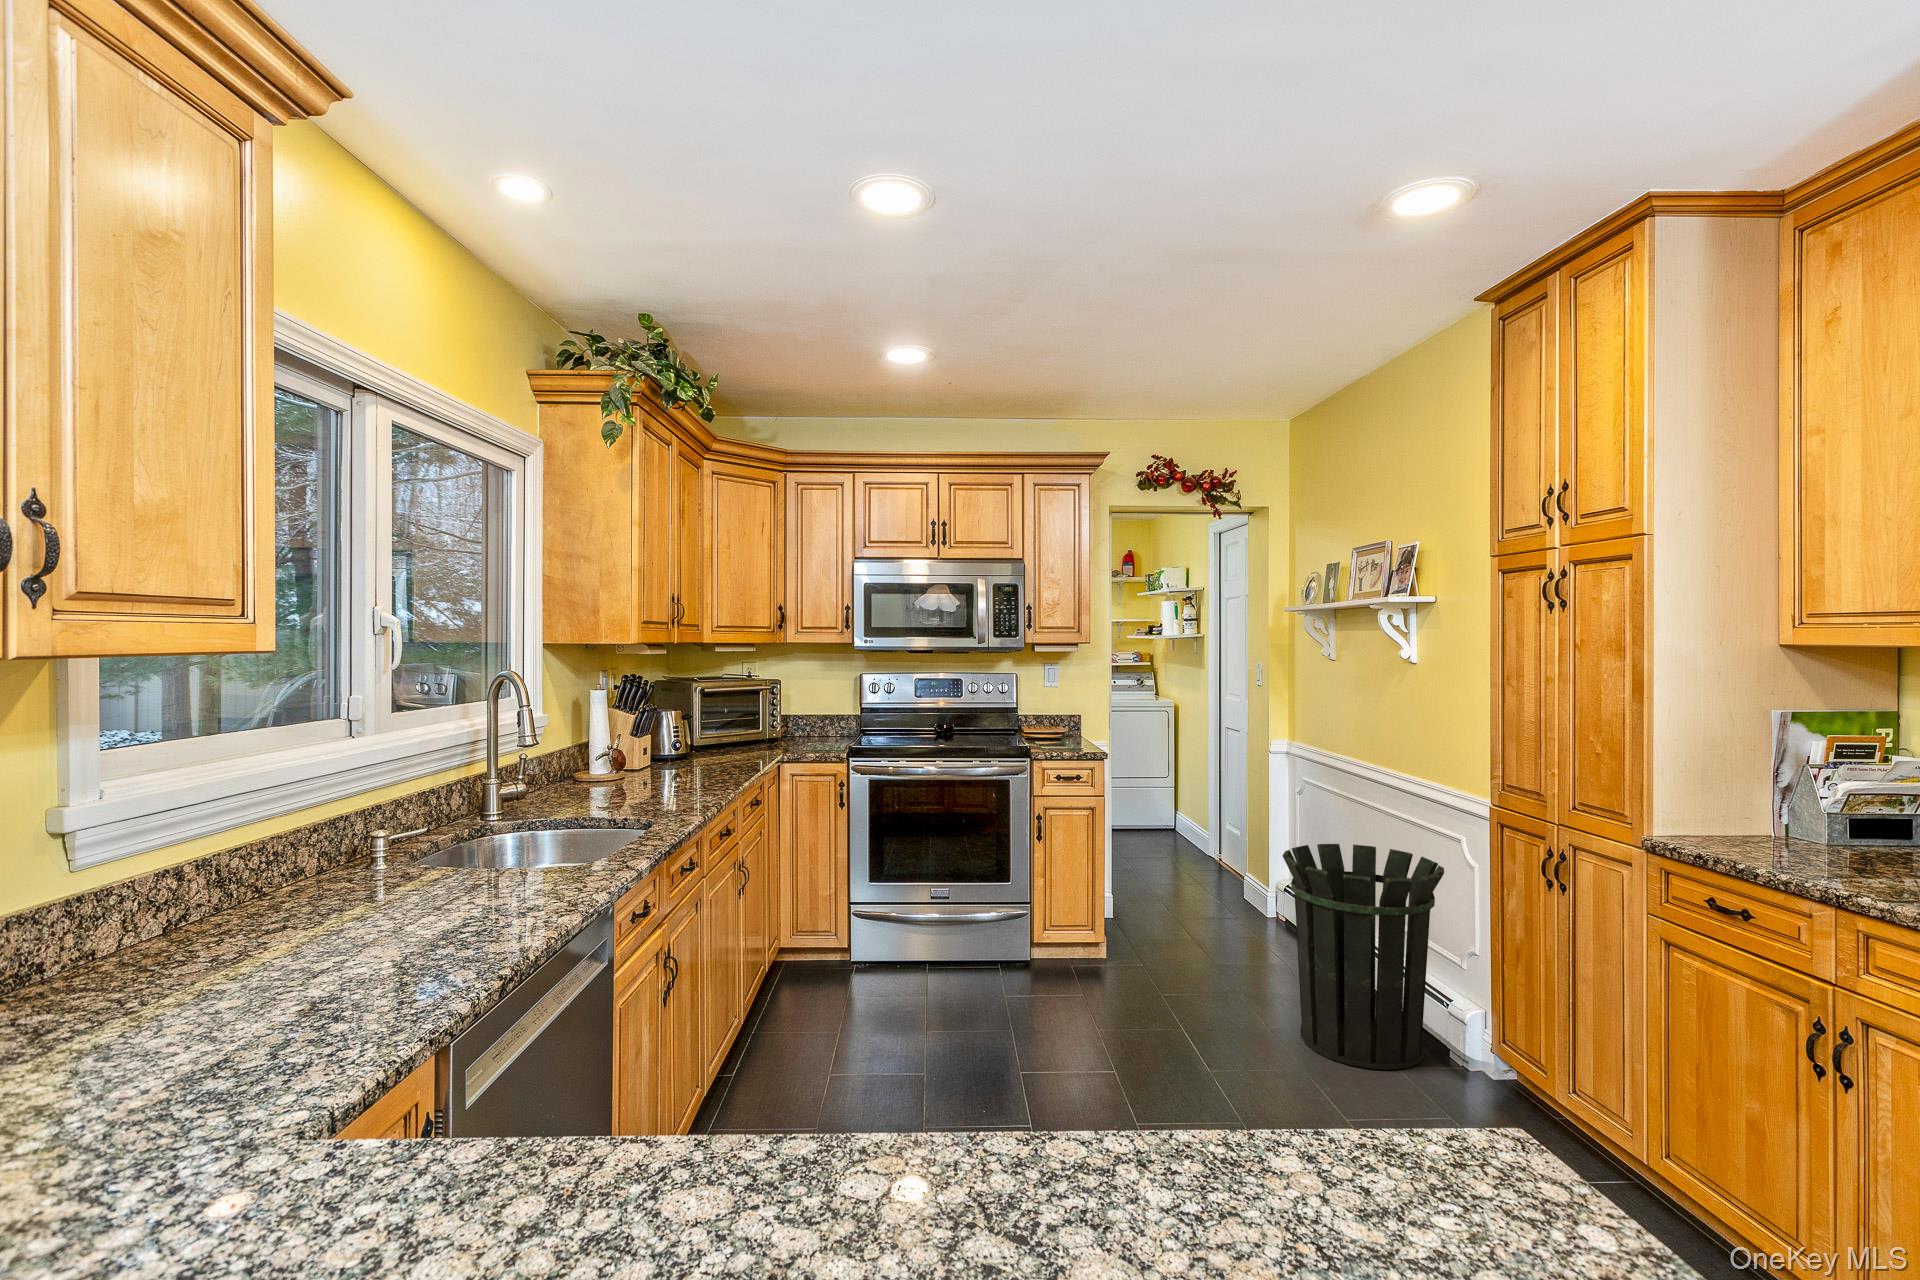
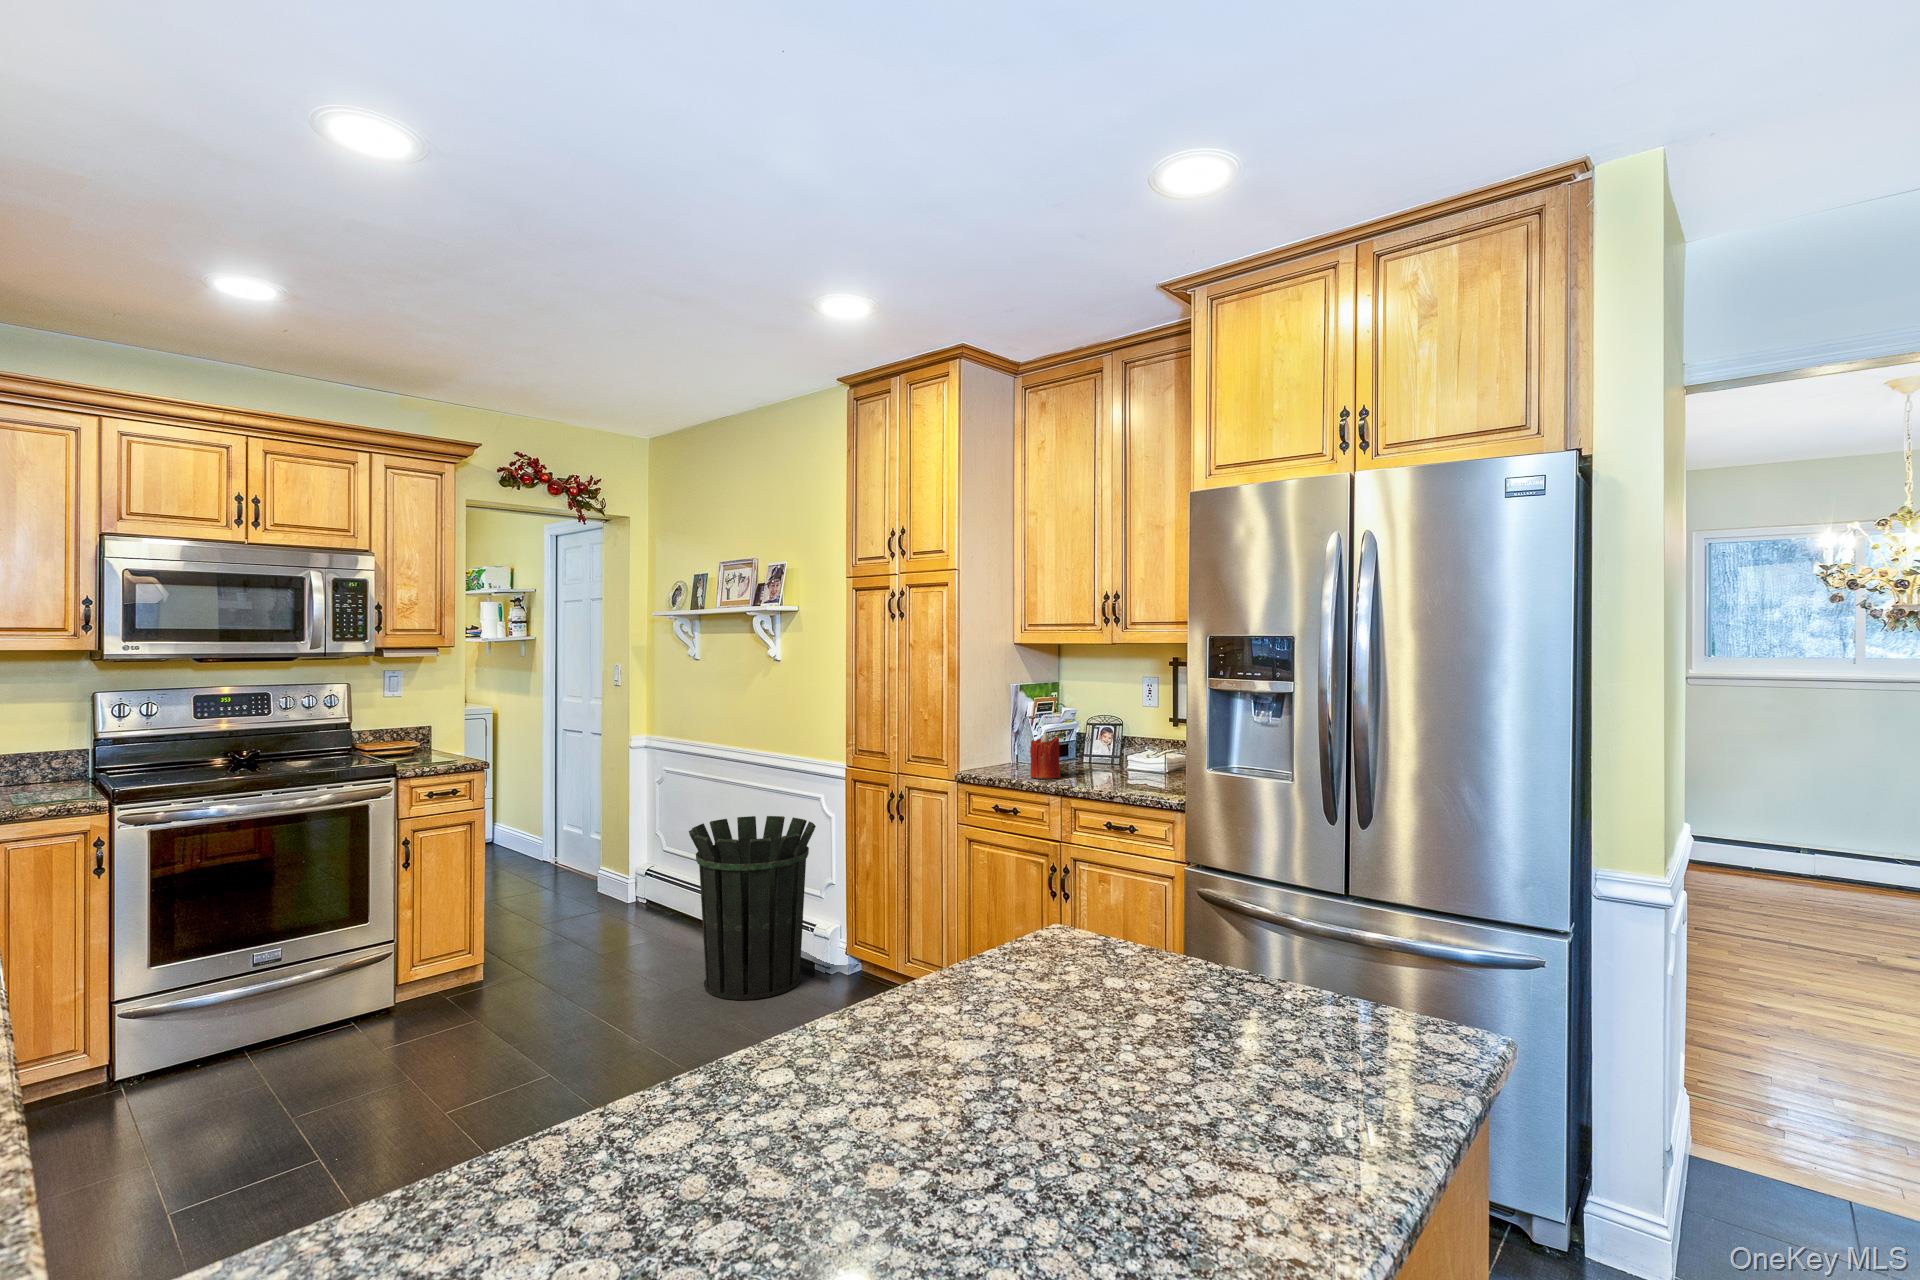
candle: none [1786,795,1854,874] -> present [1030,734,1060,779]

